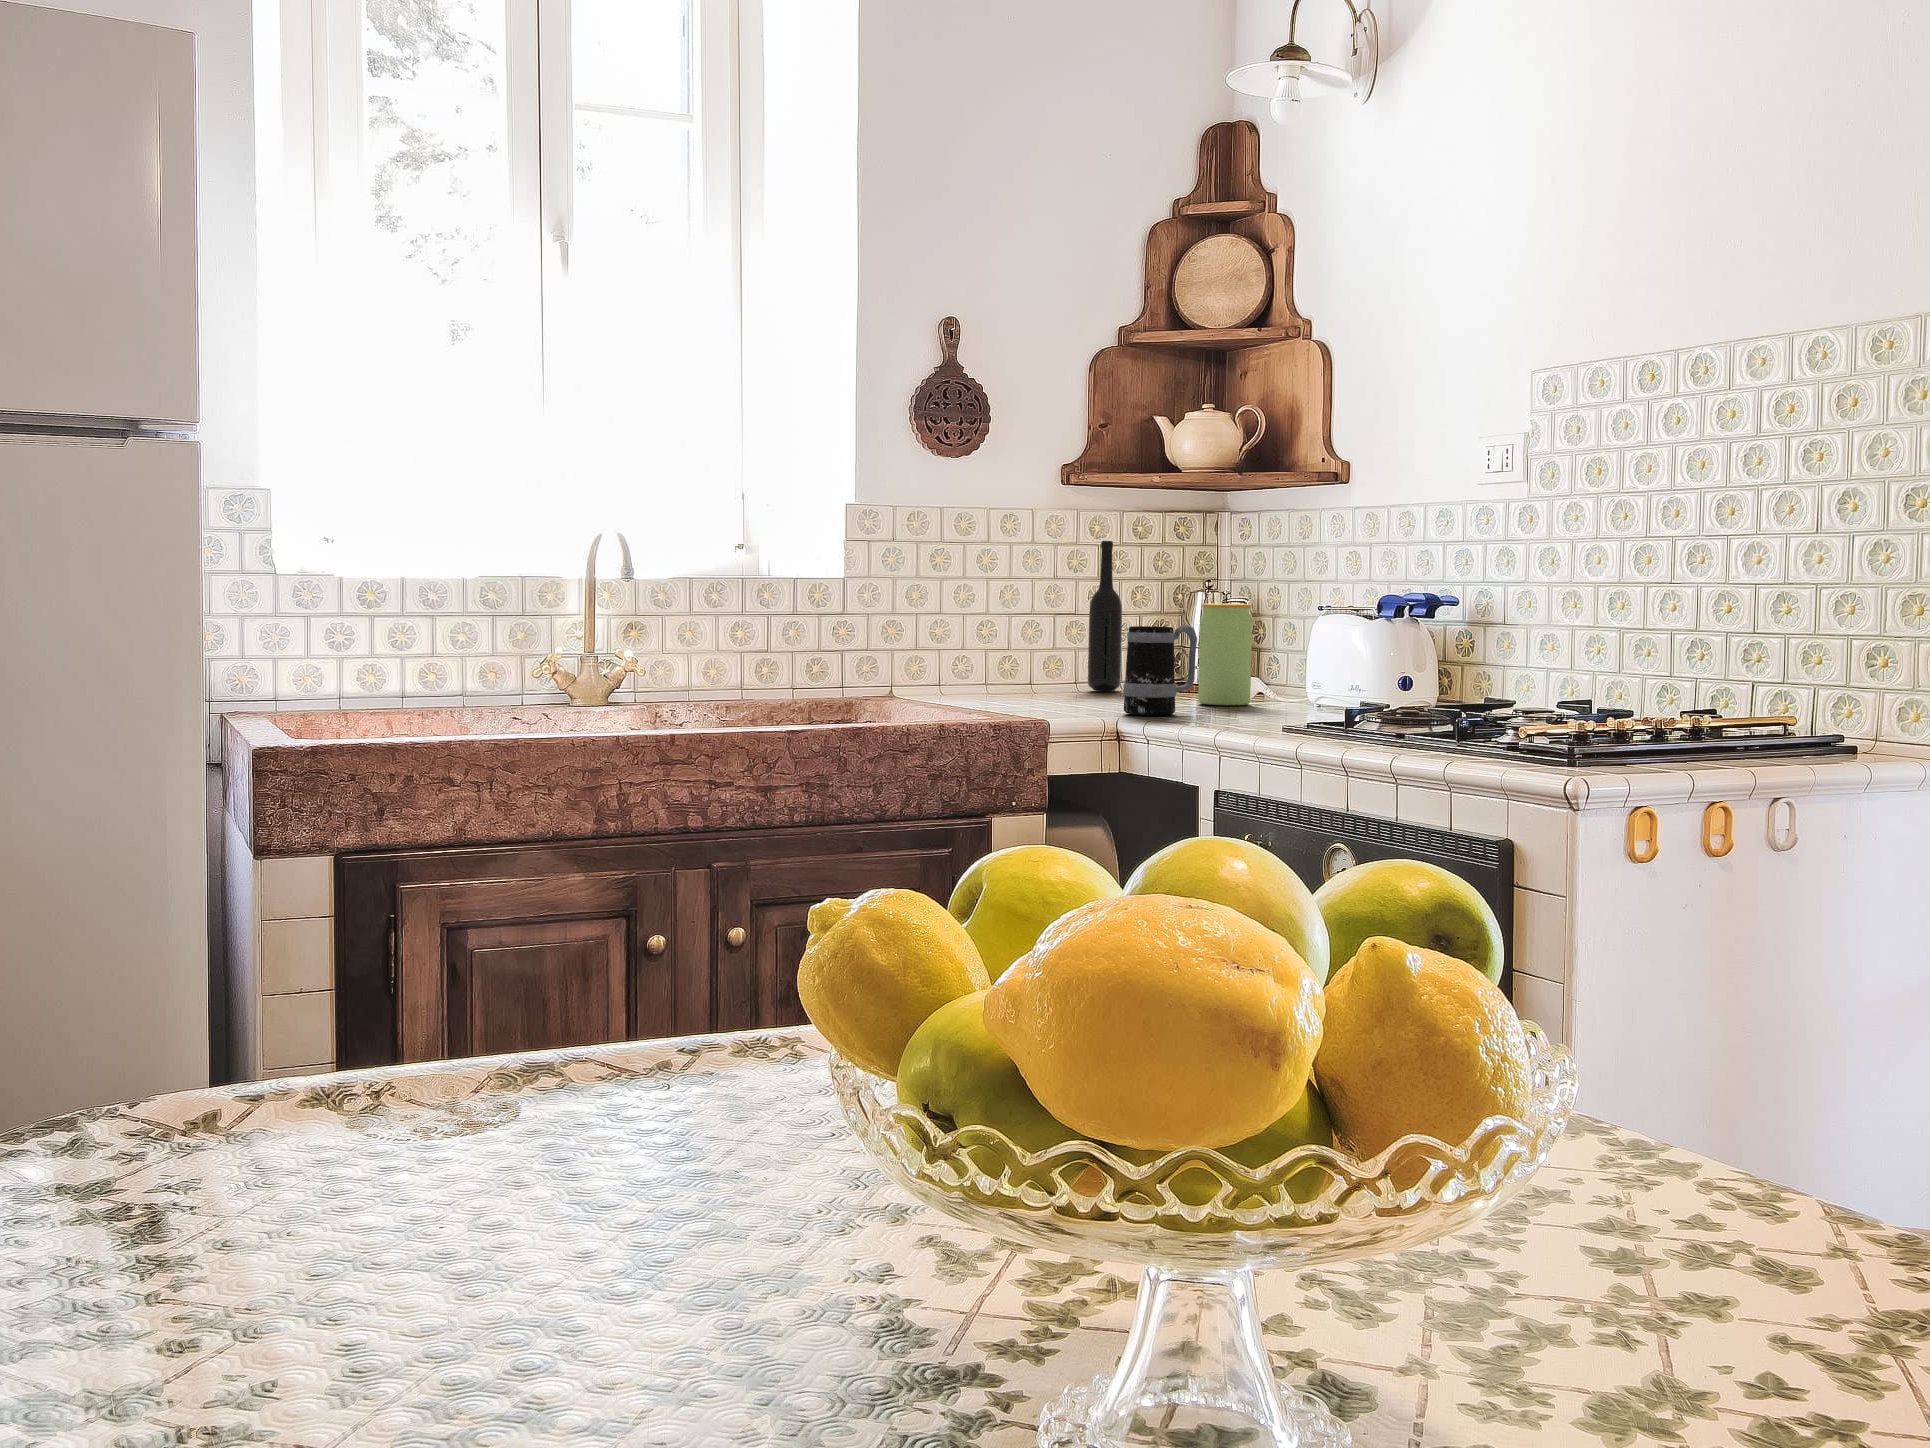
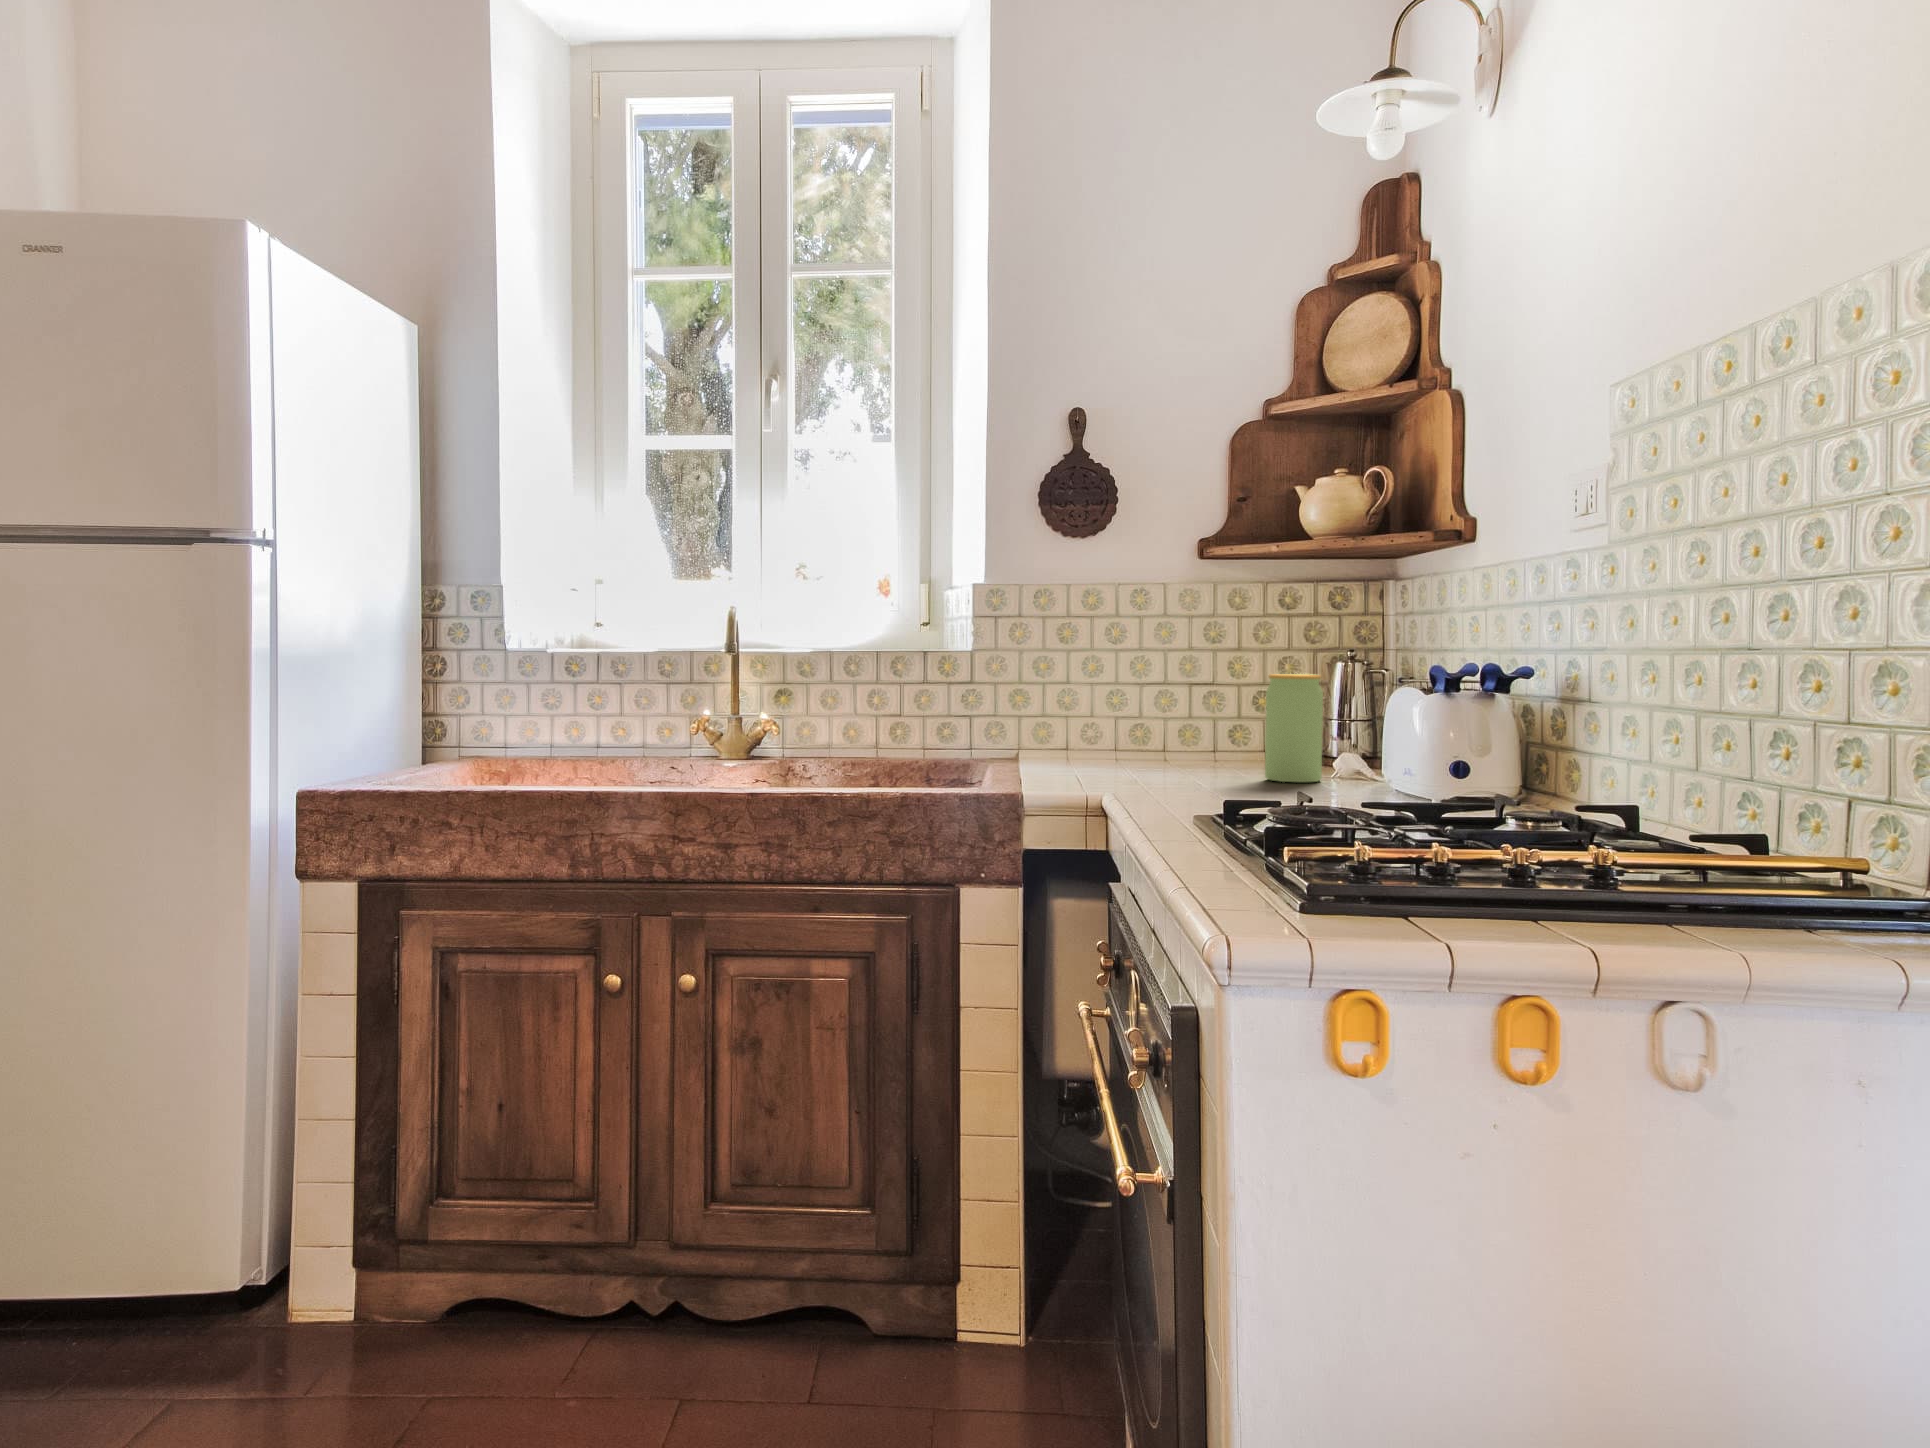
bottle: present [1088,541,1122,691] -> none [1224,611,1259,760]
mug: present [1123,625,1197,715] -> none [1133,697,1213,791]

